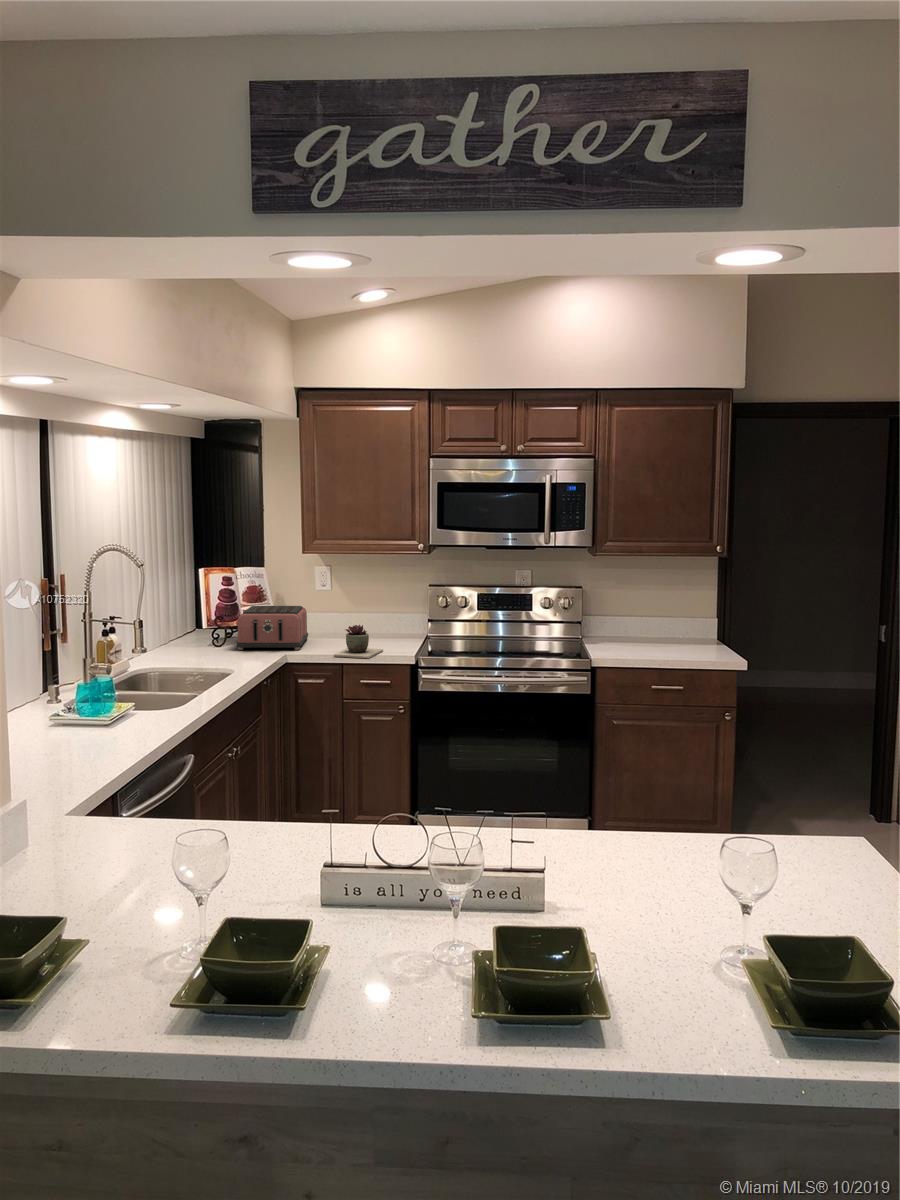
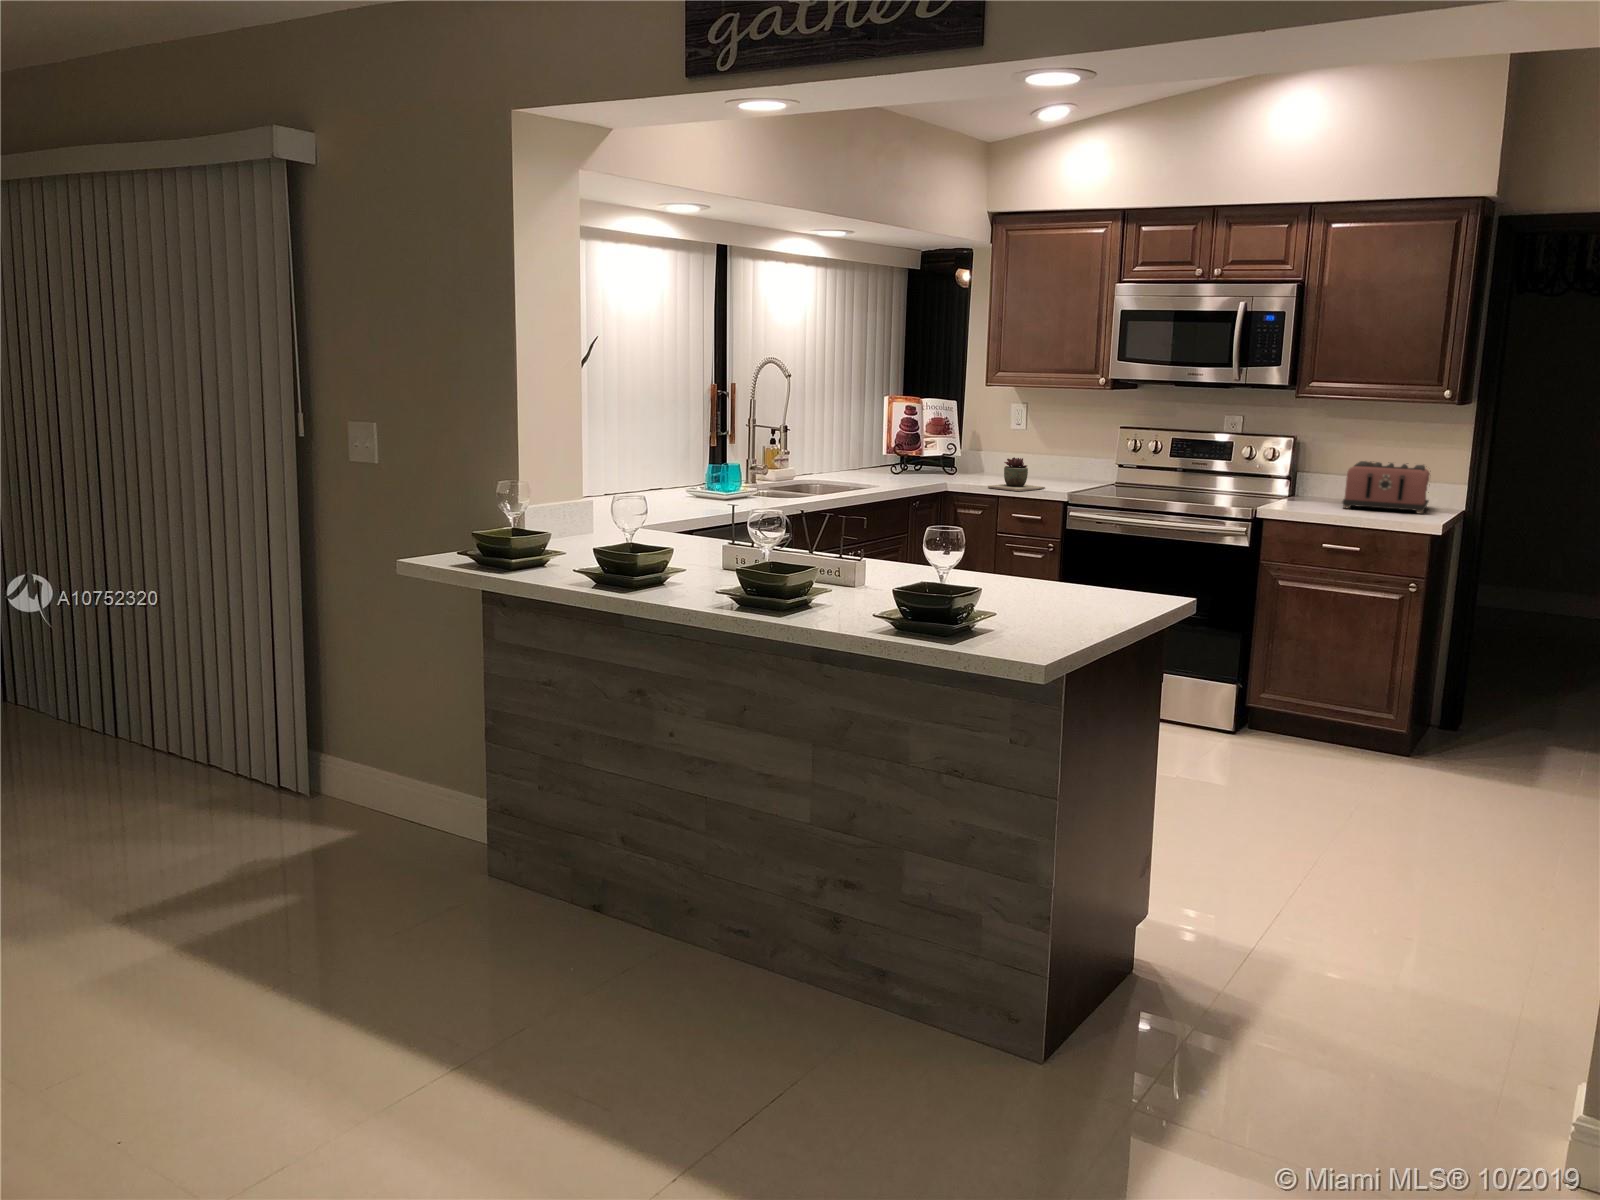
toaster: present [237,606,308,650] -> present [1343,461,1430,514]

